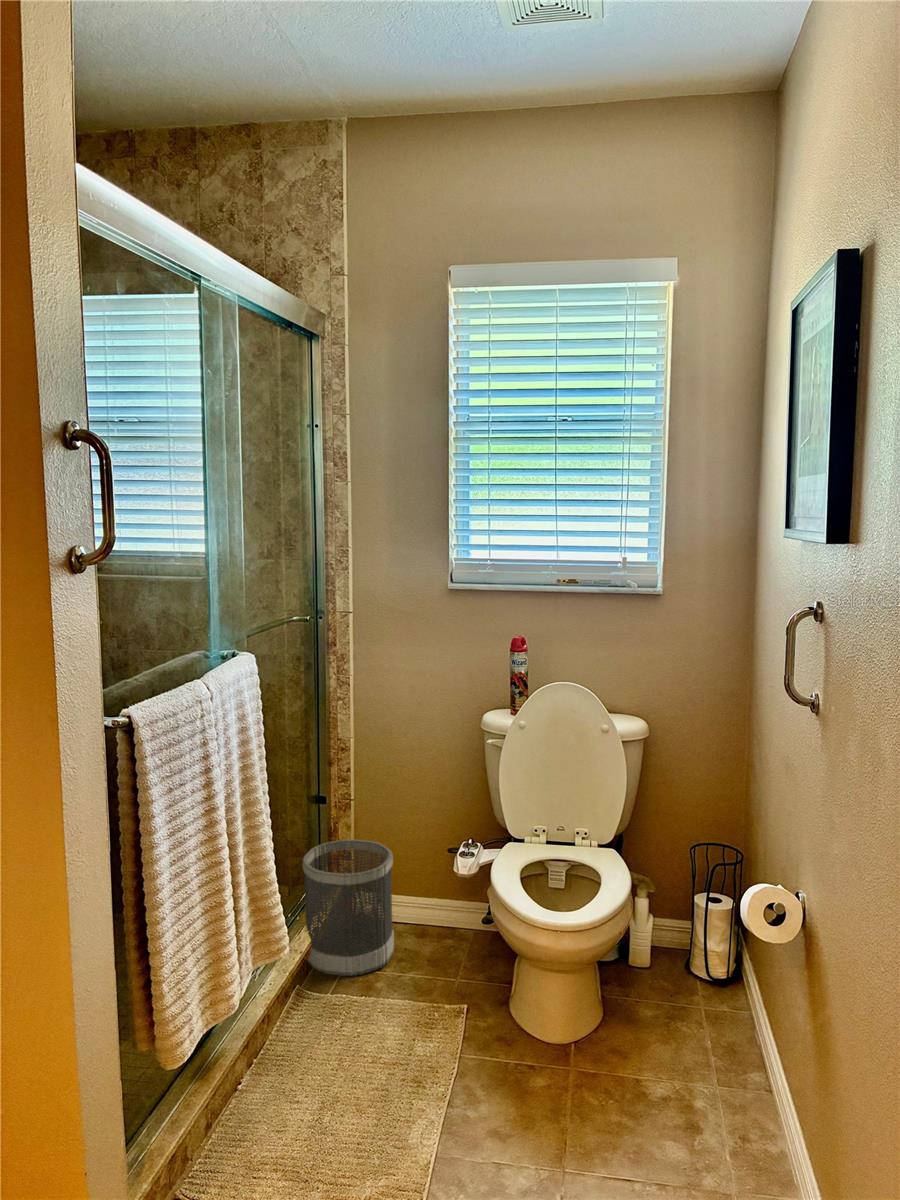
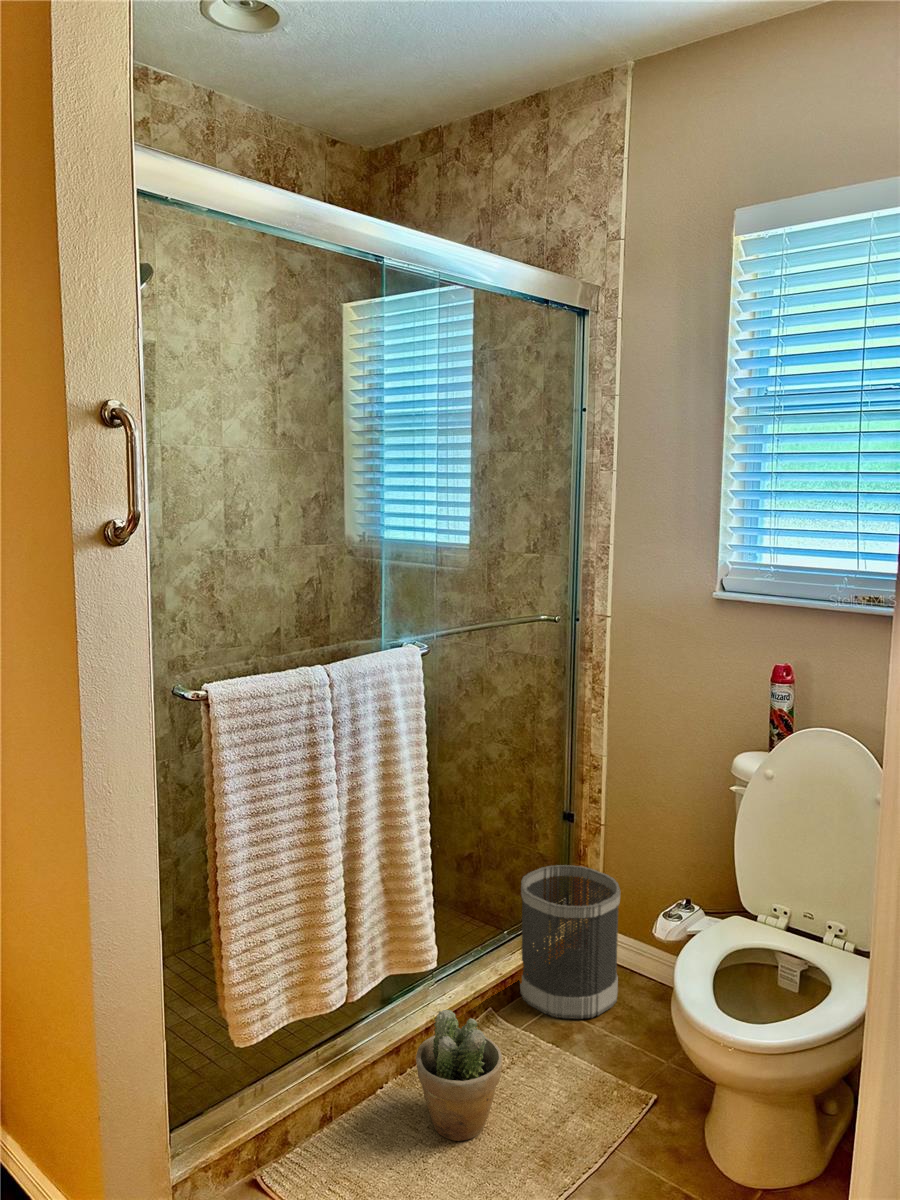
potted plant: none [295,983,374,1098] -> present [416,1010,502,1141]

